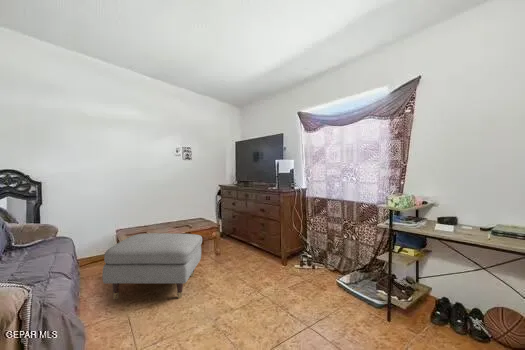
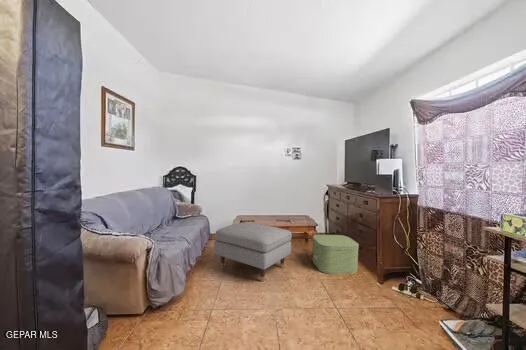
storage box: none [218,231,263,270] -> present [313,235,359,274]

